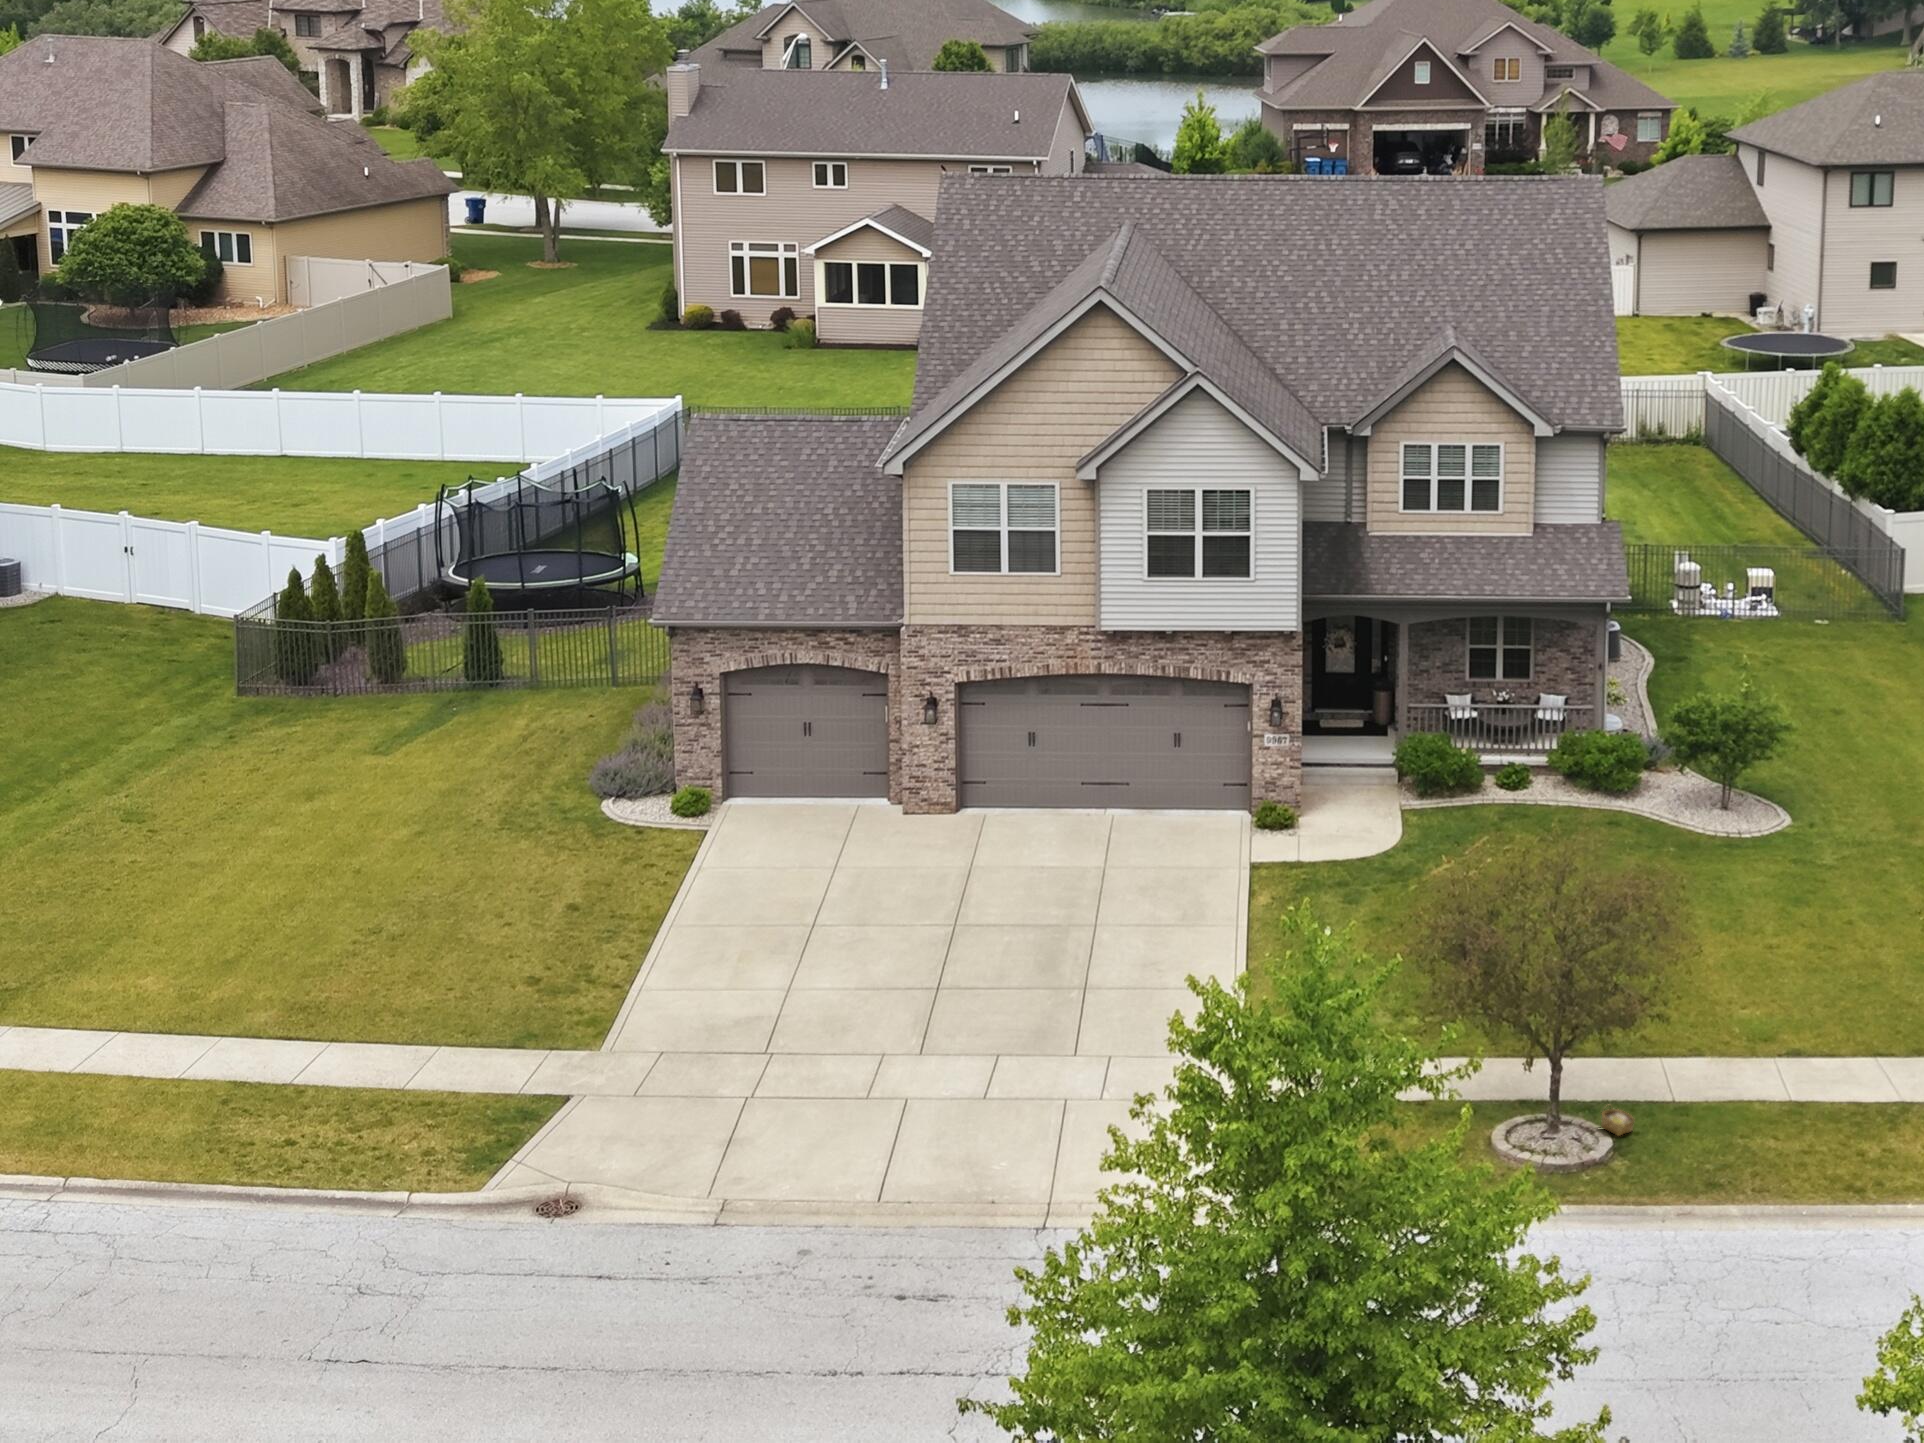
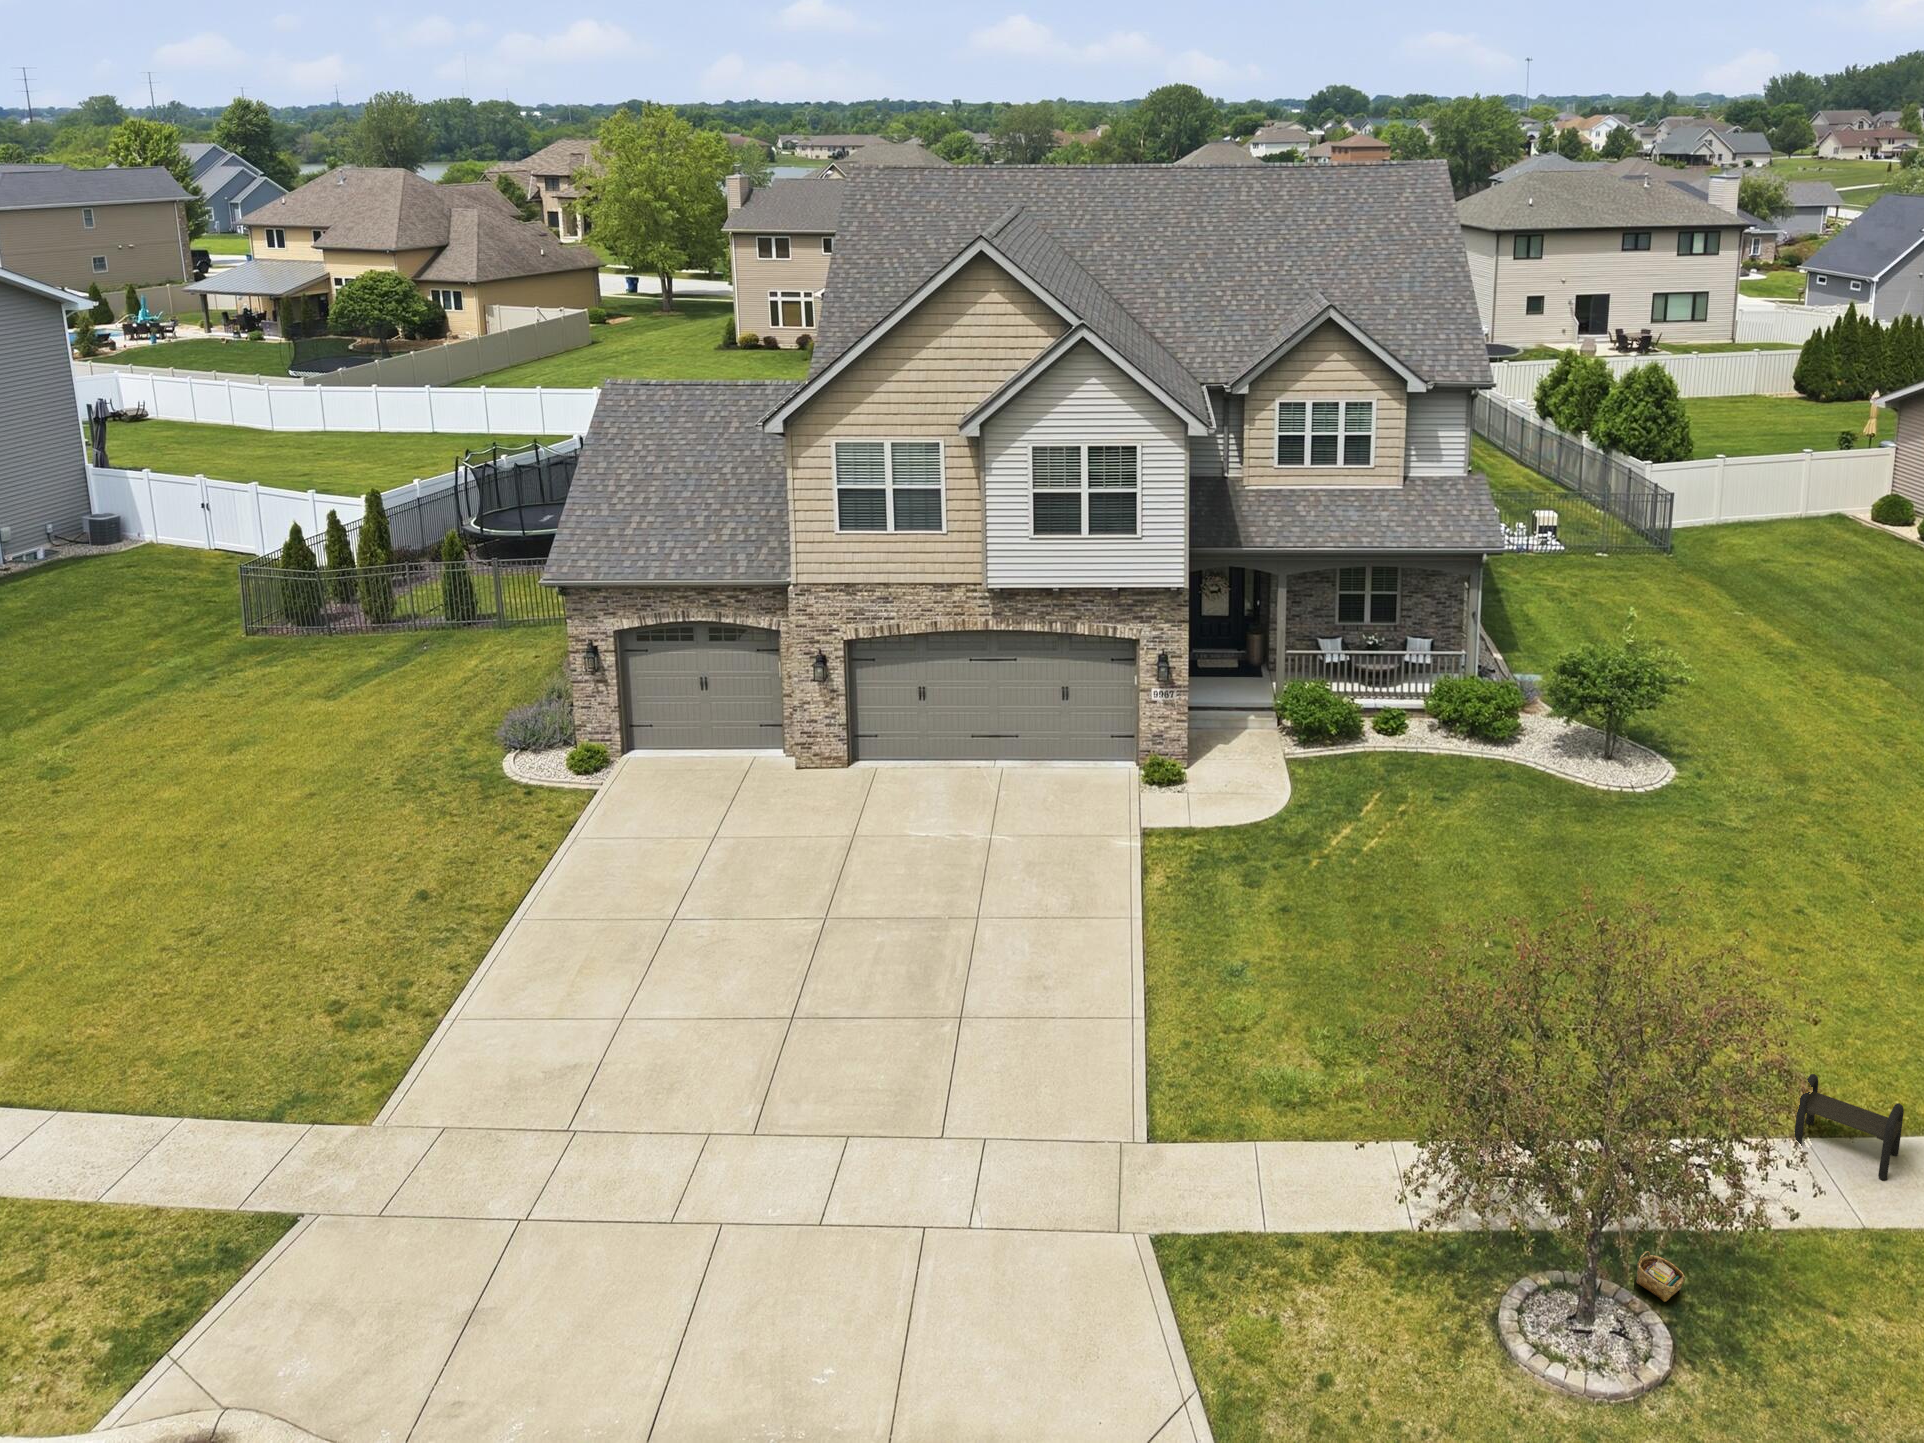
bench: none [1760,1008,1842,1081] -> present [1794,1074,1904,1180]

